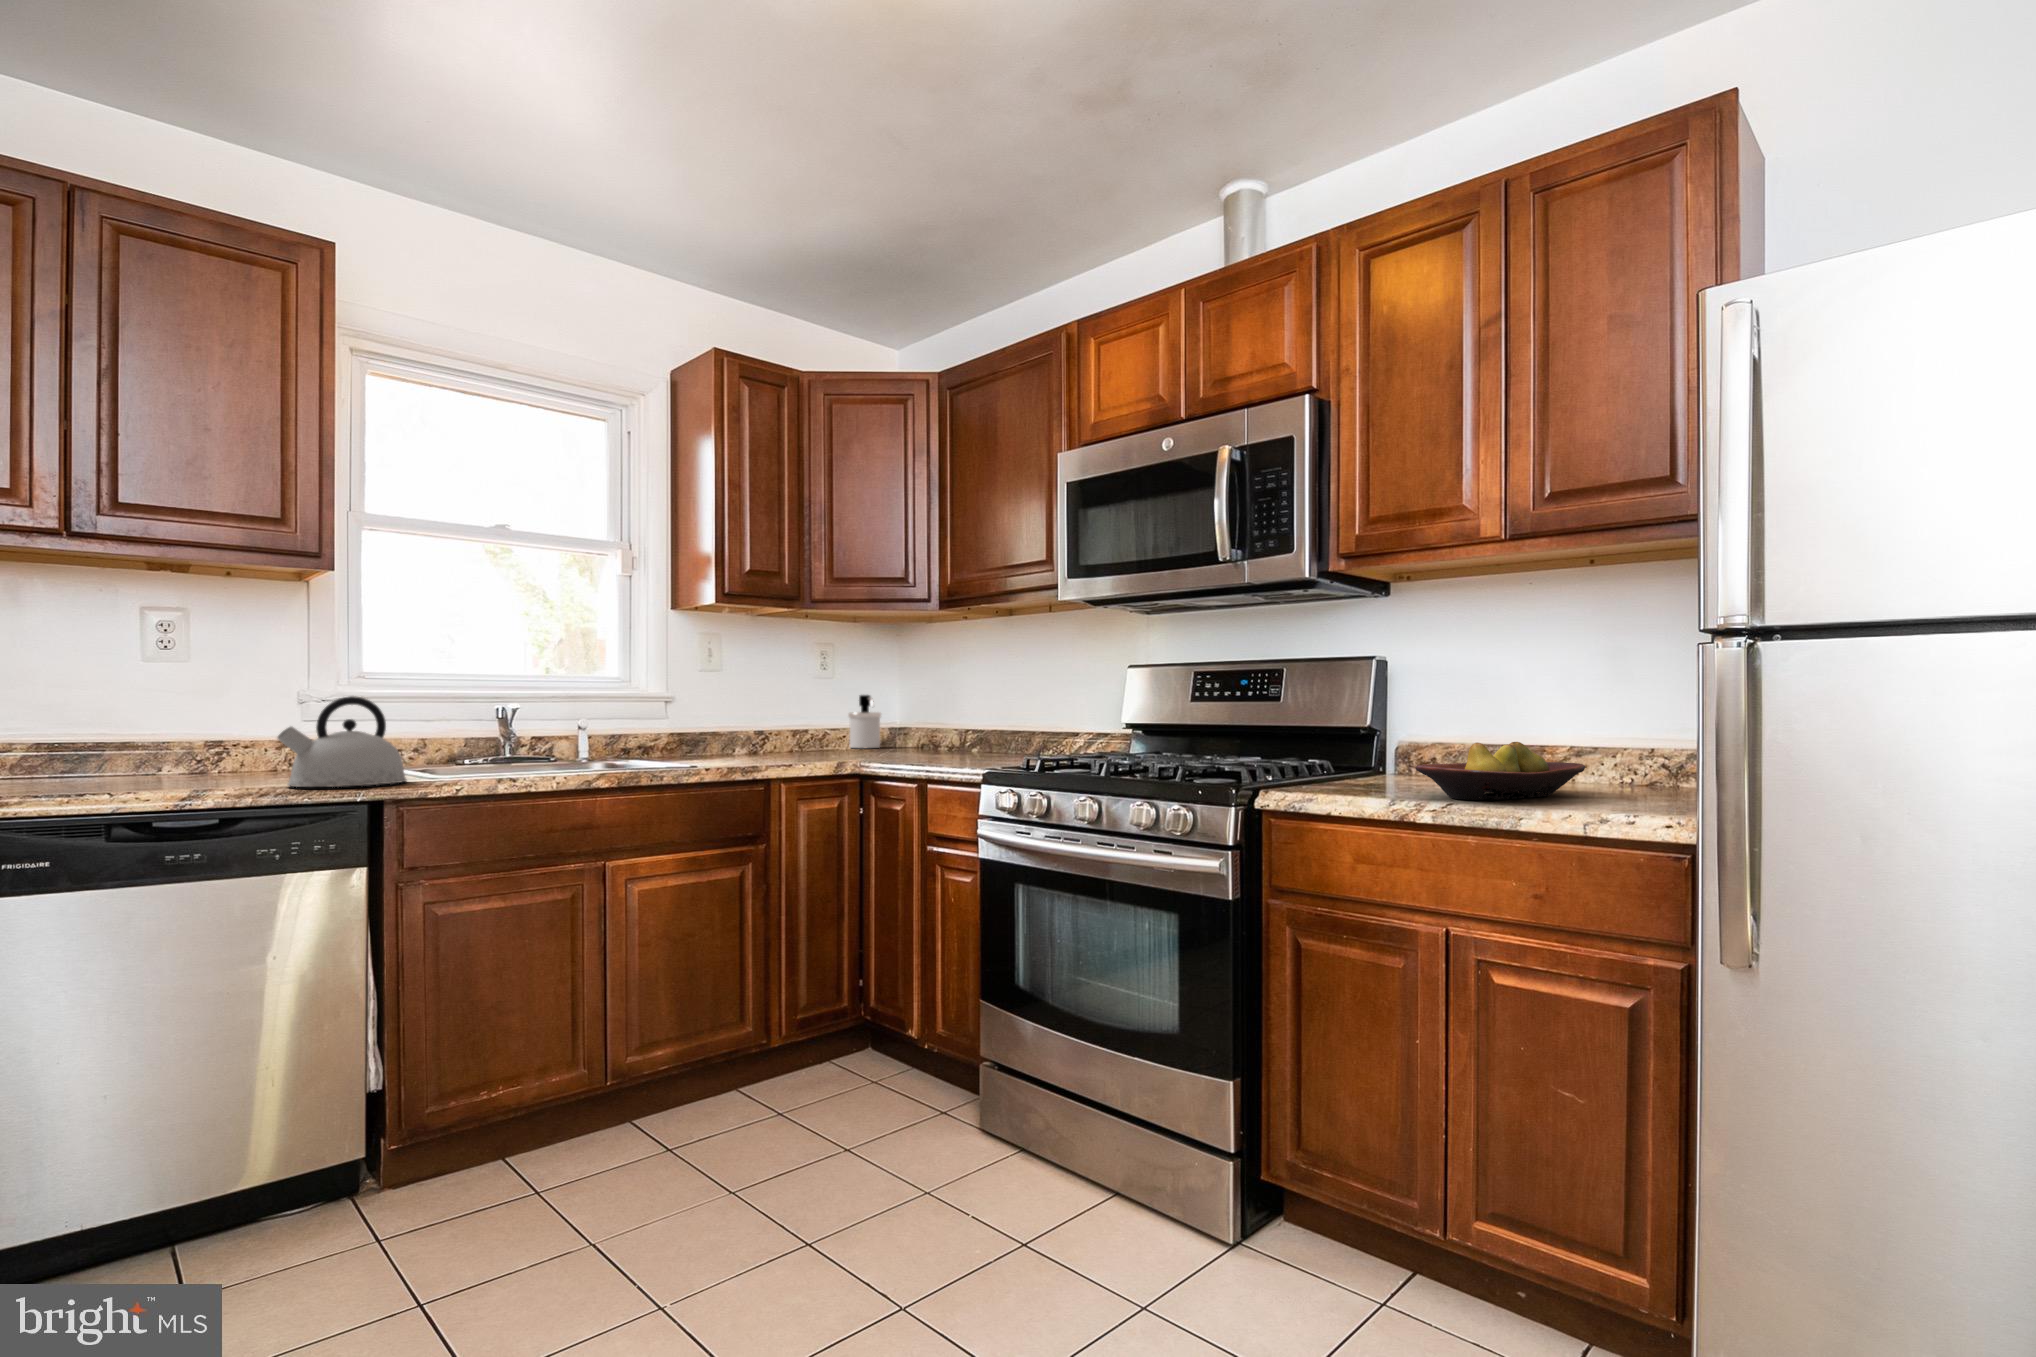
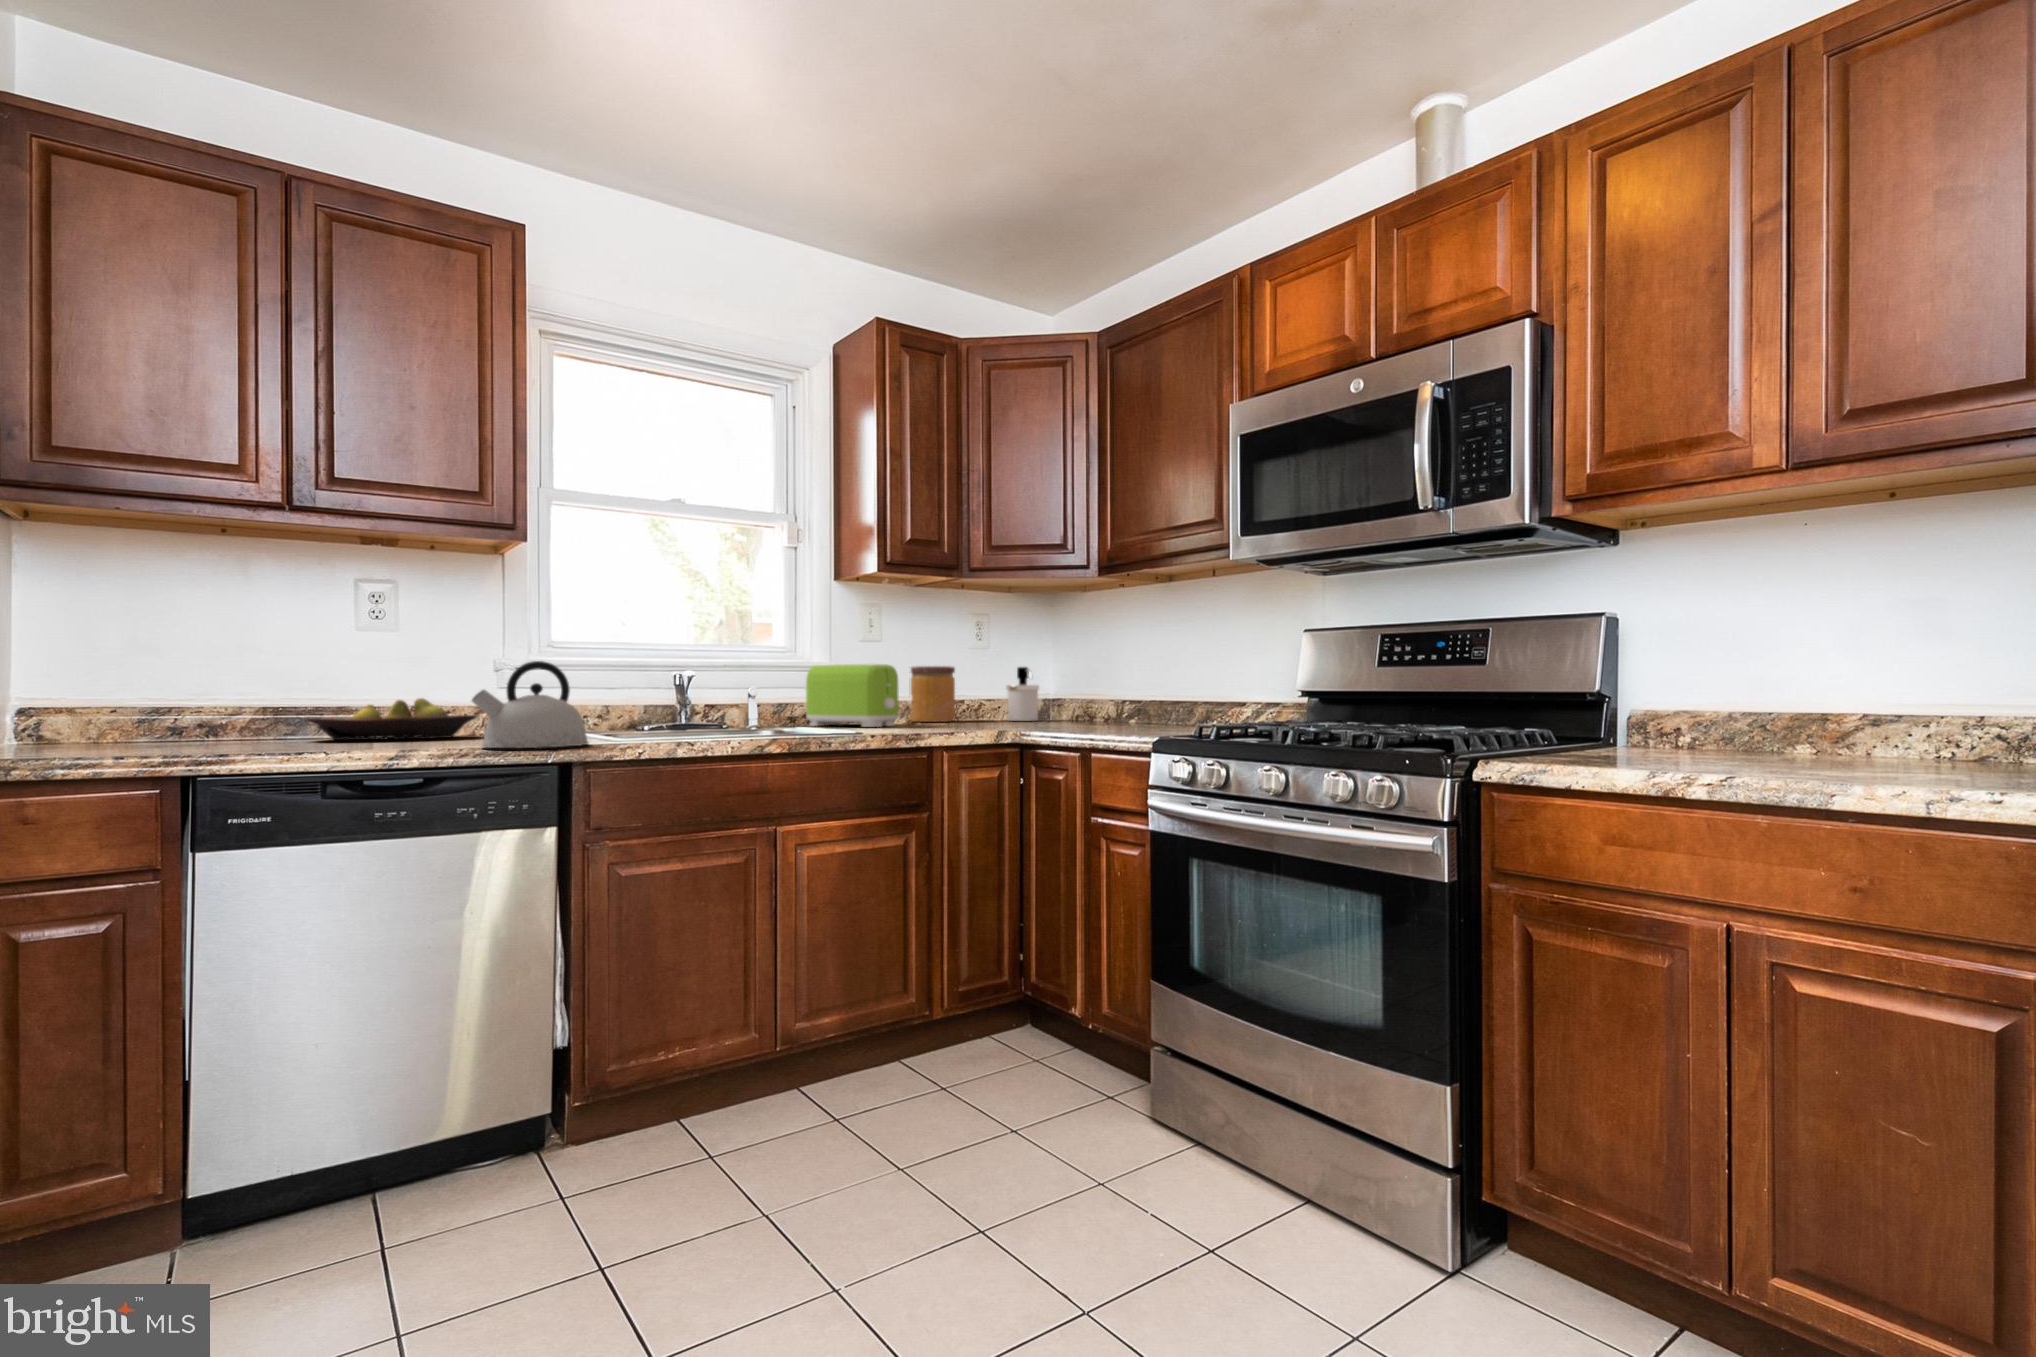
toaster: none [641,693,737,757] -> present [806,664,899,727]
jar: none [750,695,796,750] -> present [910,666,955,722]
fruit bowl: present [1416,742,1585,800] -> present [307,698,477,740]

